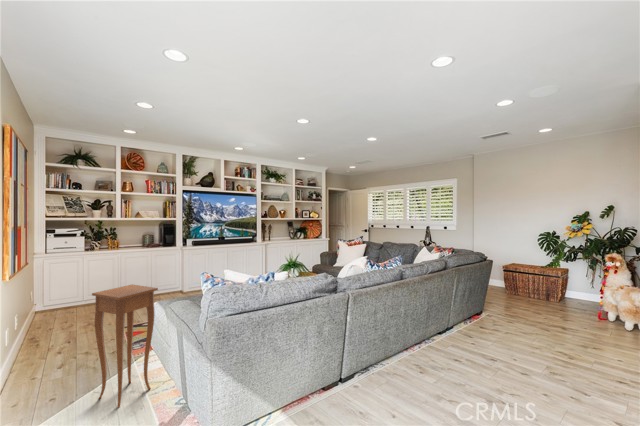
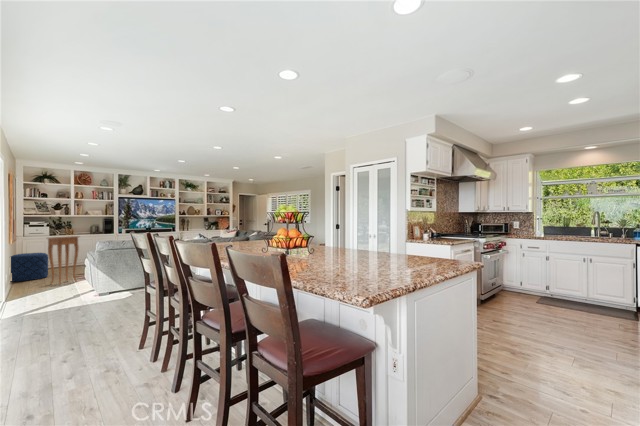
pouf: none [18,299,88,365] -> present [11,253,48,282]

